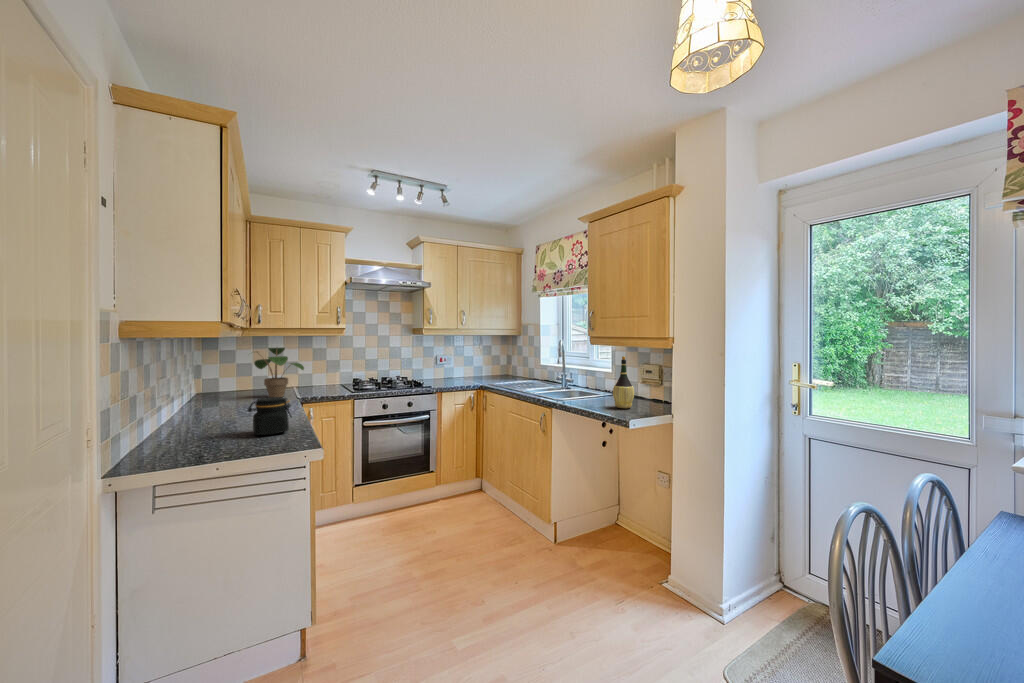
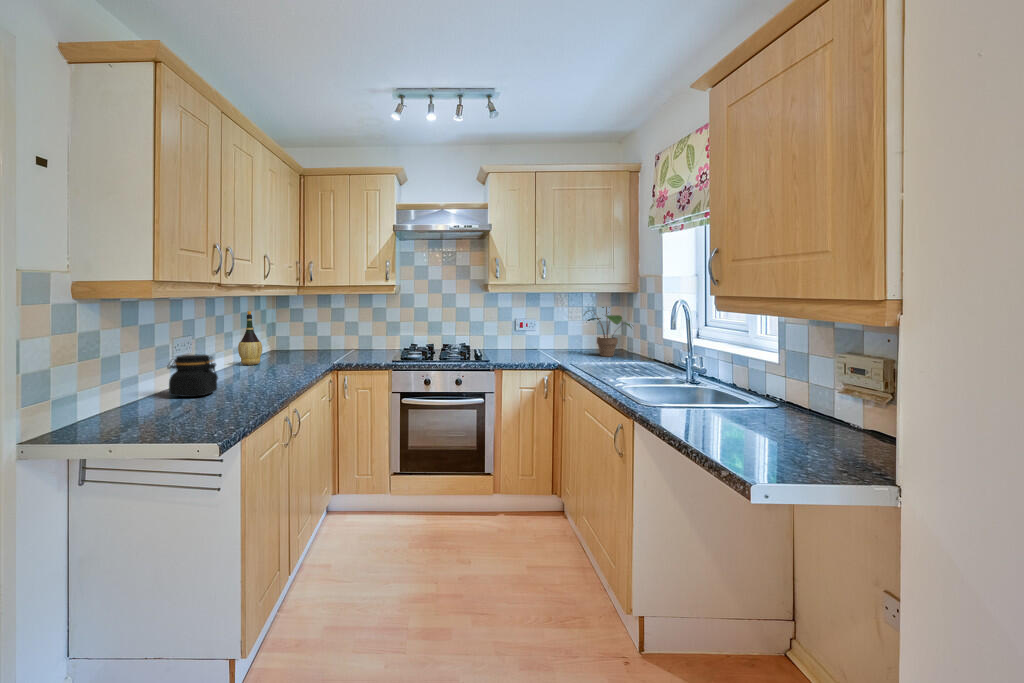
potted plant: present [254,347,304,397] -> present [584,307,633,357]
wine bottle: present [613,356,634,408] -> present [238,311,262,365]

